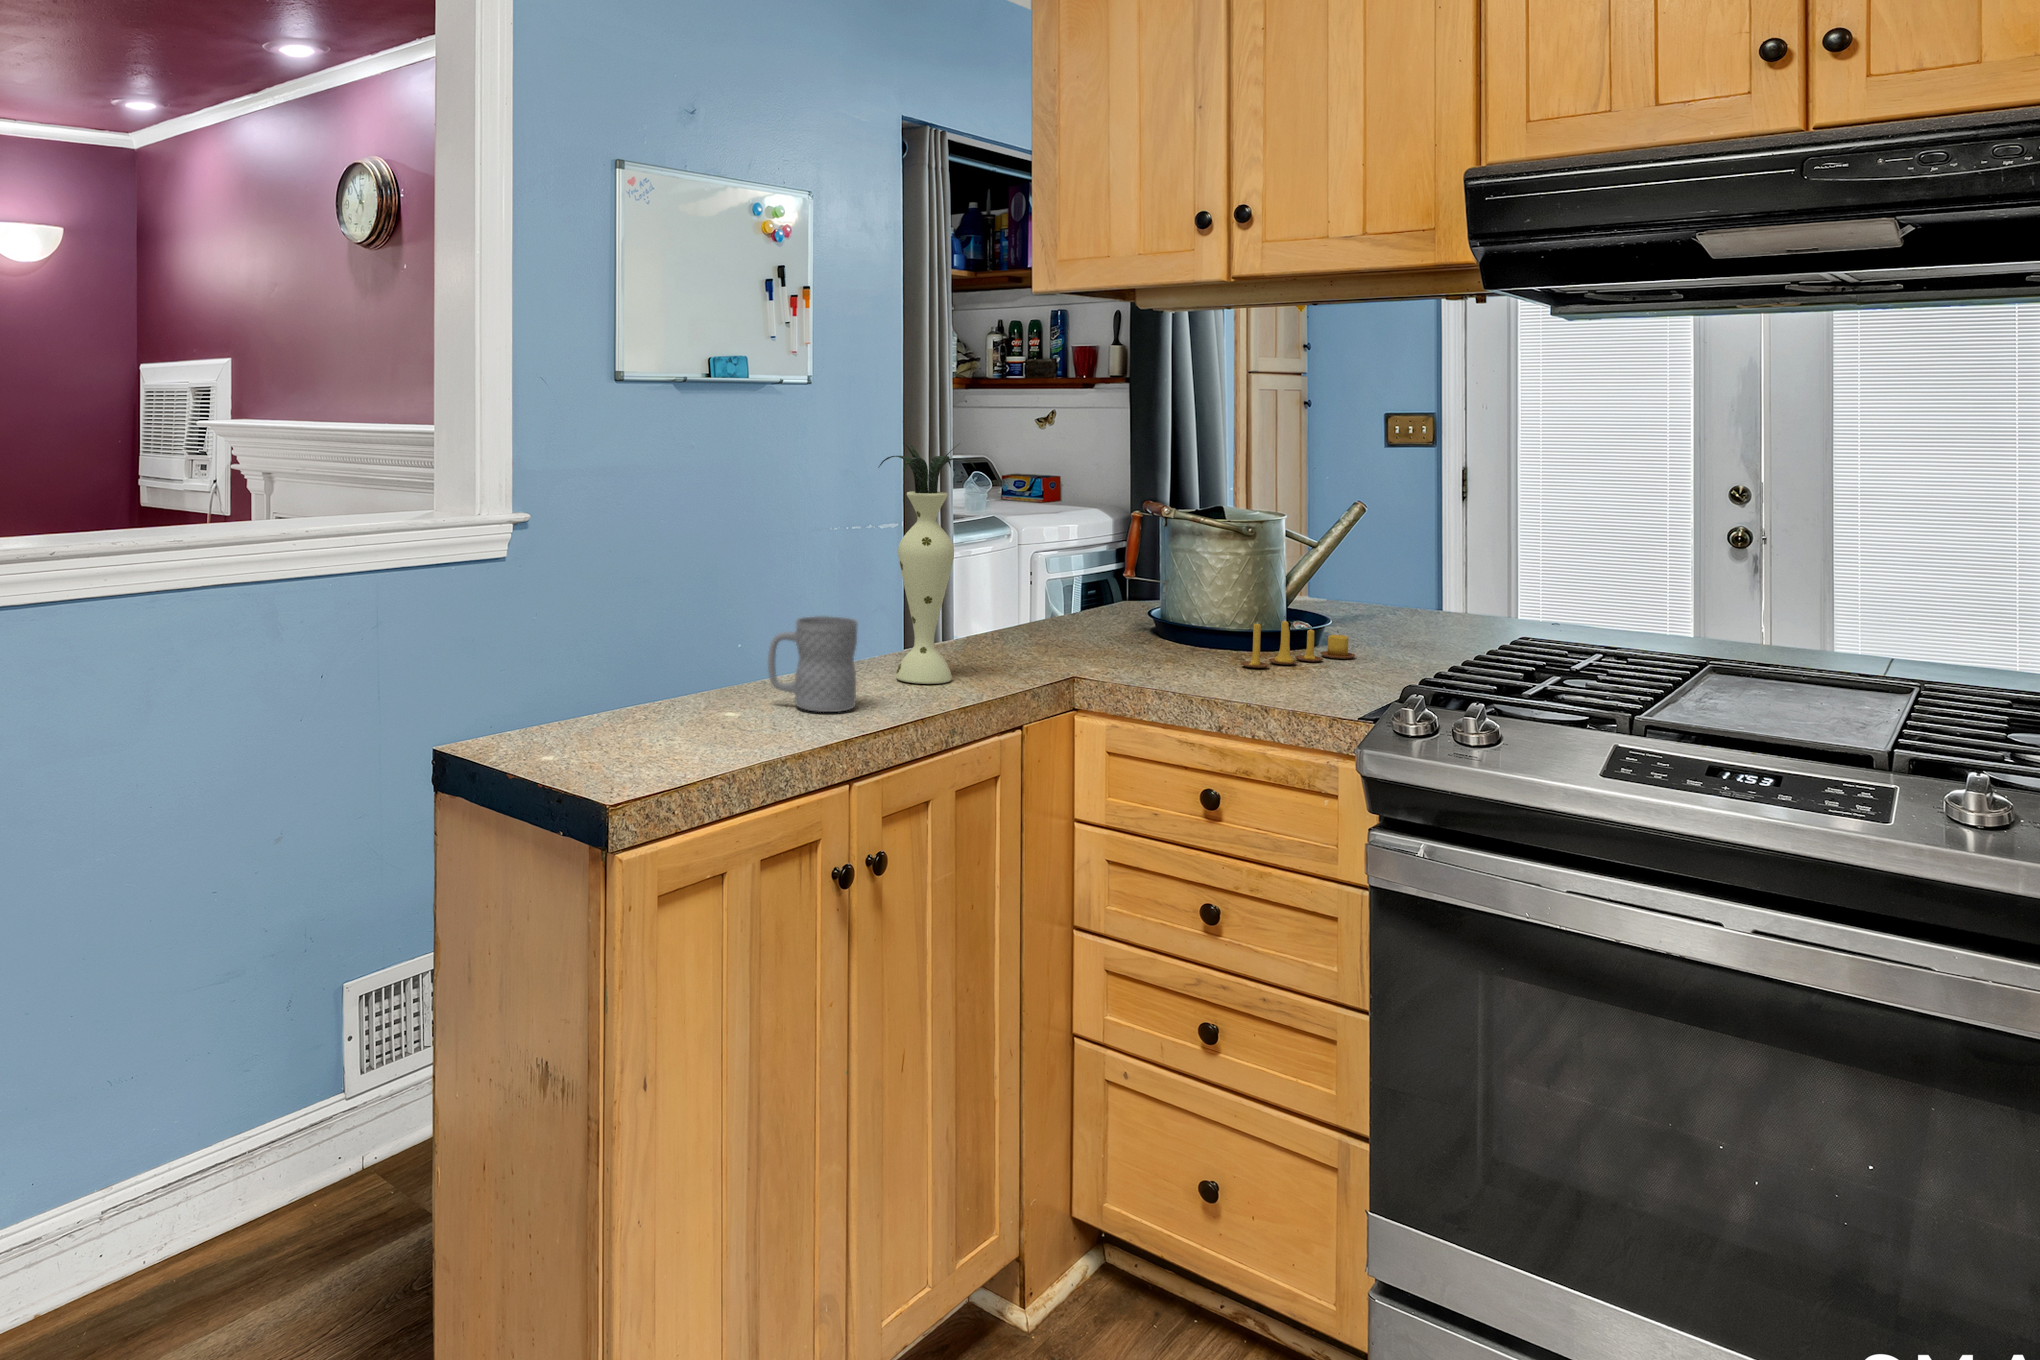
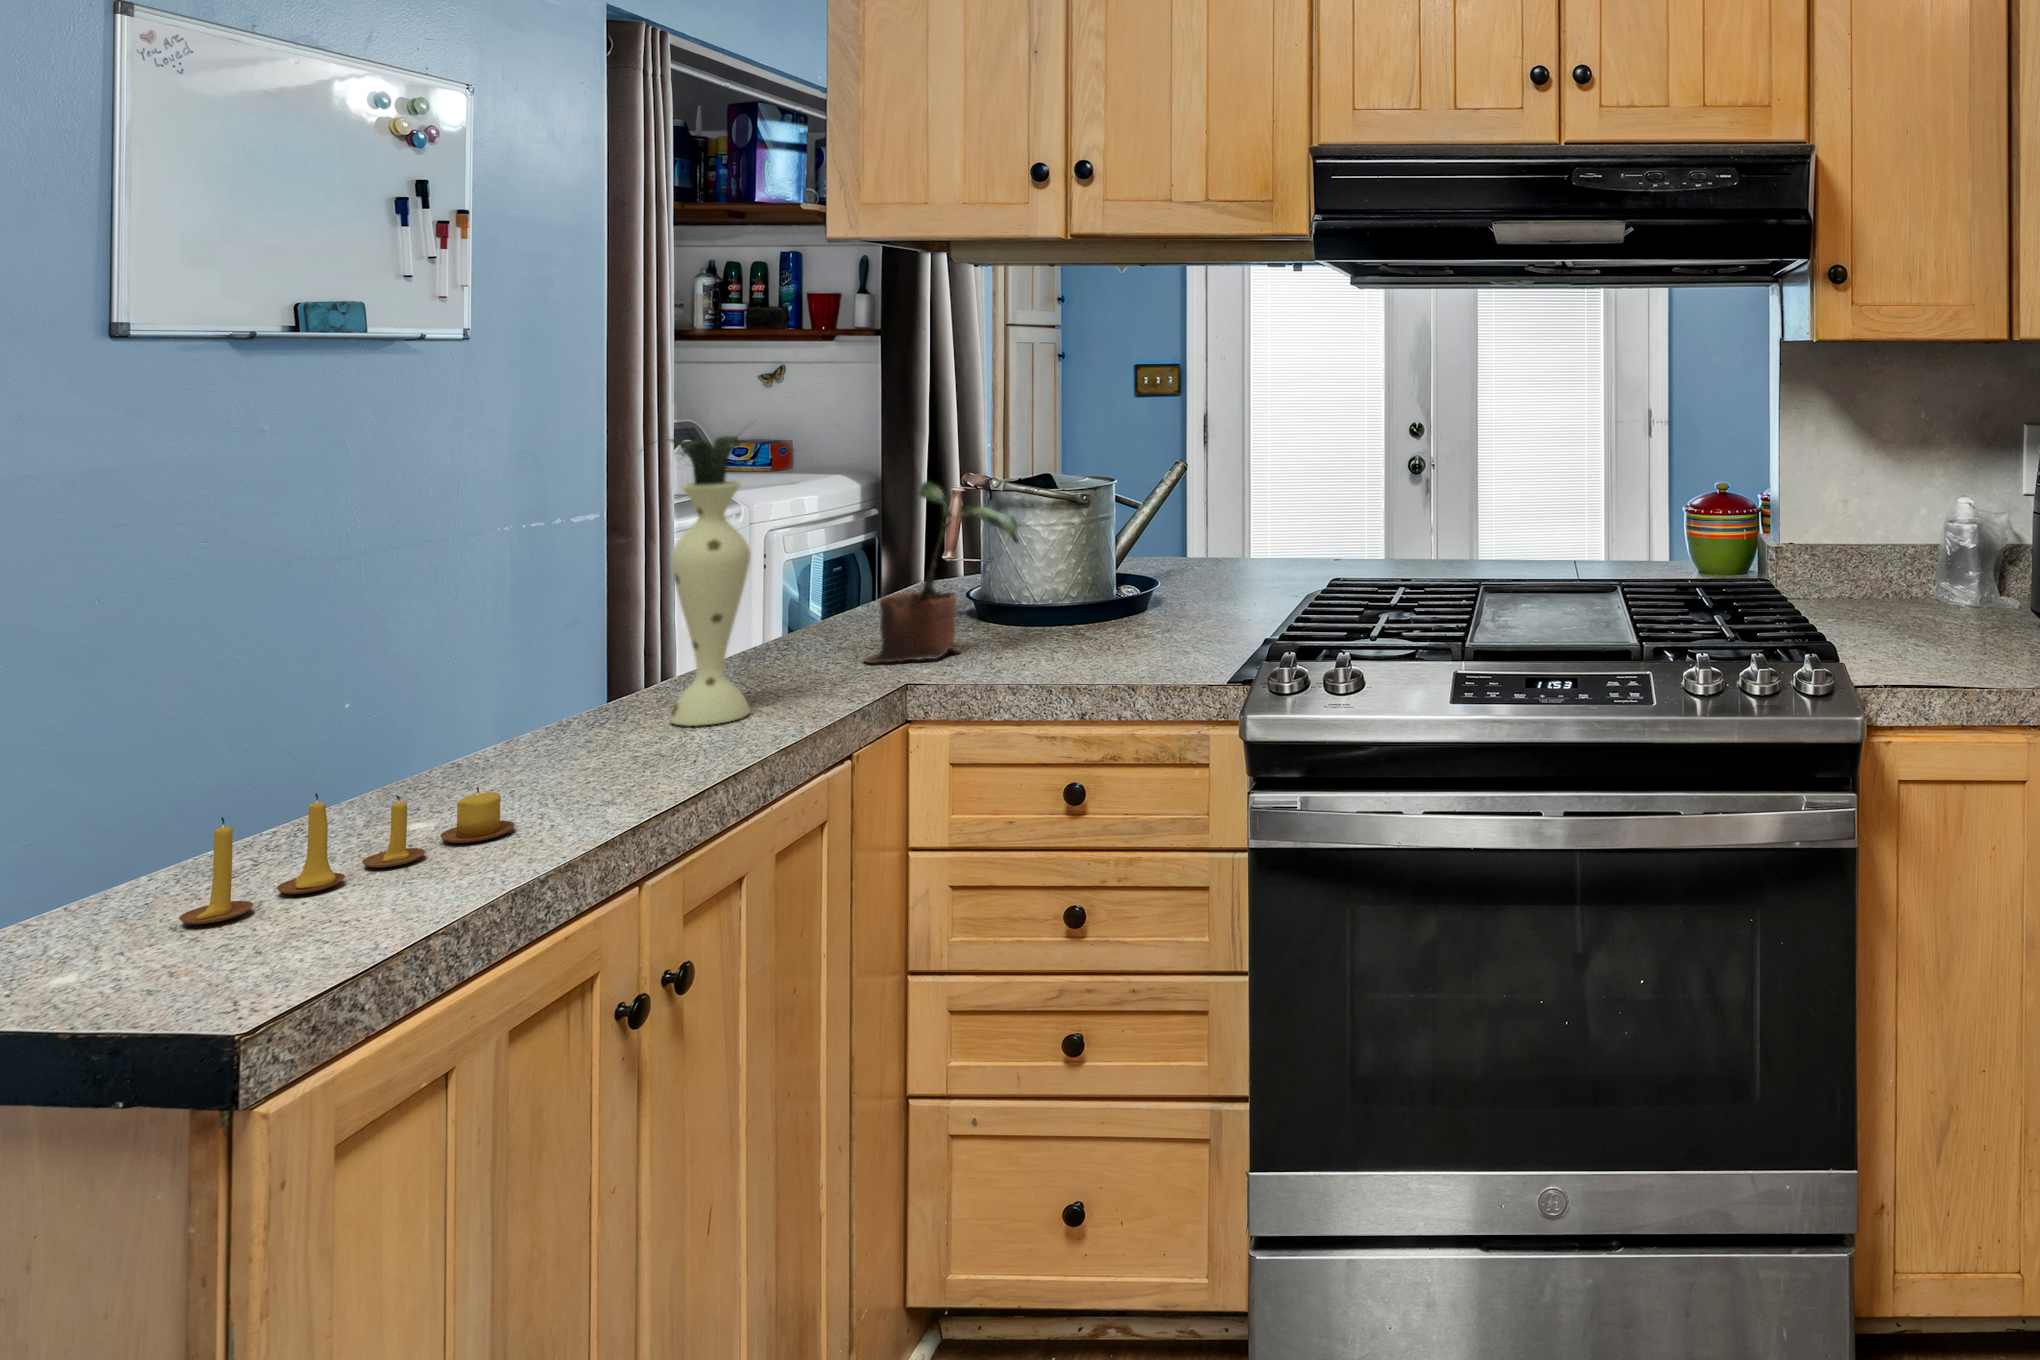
potted plant: none [1049,505,1182,662] -> present [862,482,1019,663]
mug: present [768,616,857,712] -> none [486,659,631,792]
candle: present [1241,616,1355,668] -> present [179,787,515,924]

